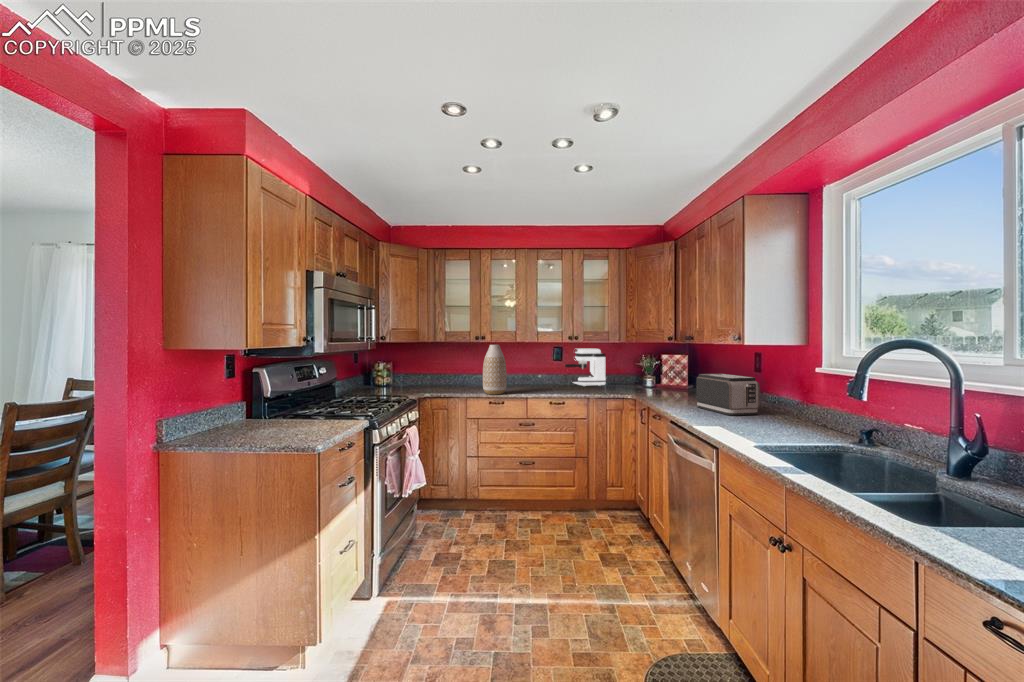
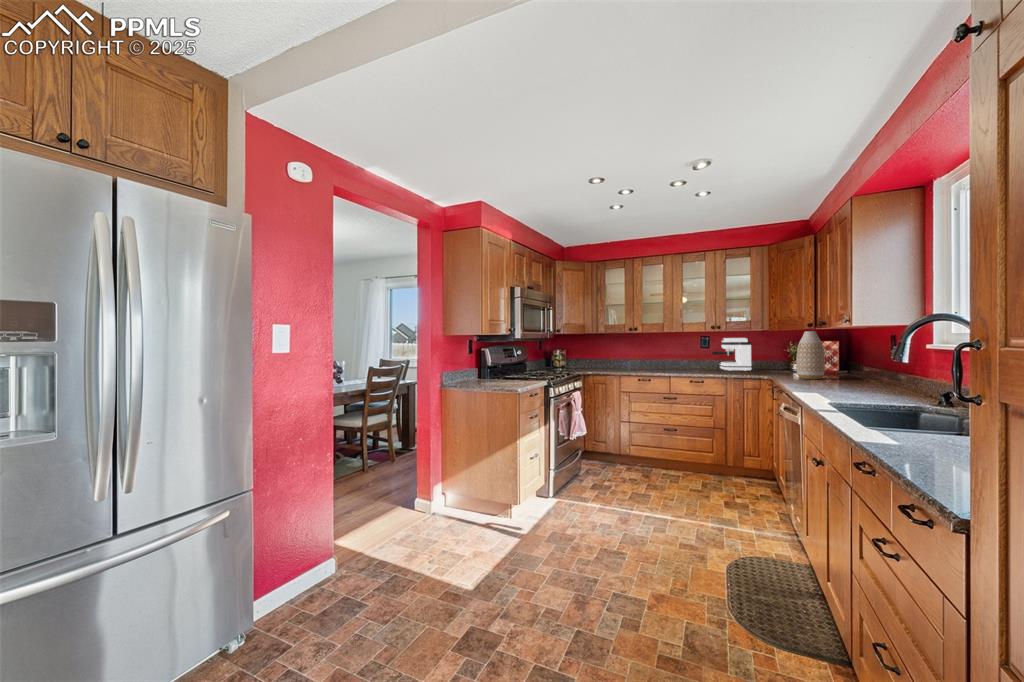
vase: present [483,345,507,395] -> present [796,331,825,379]
toaster: present [696,374,760,416] -> none [818,356,875,390]

